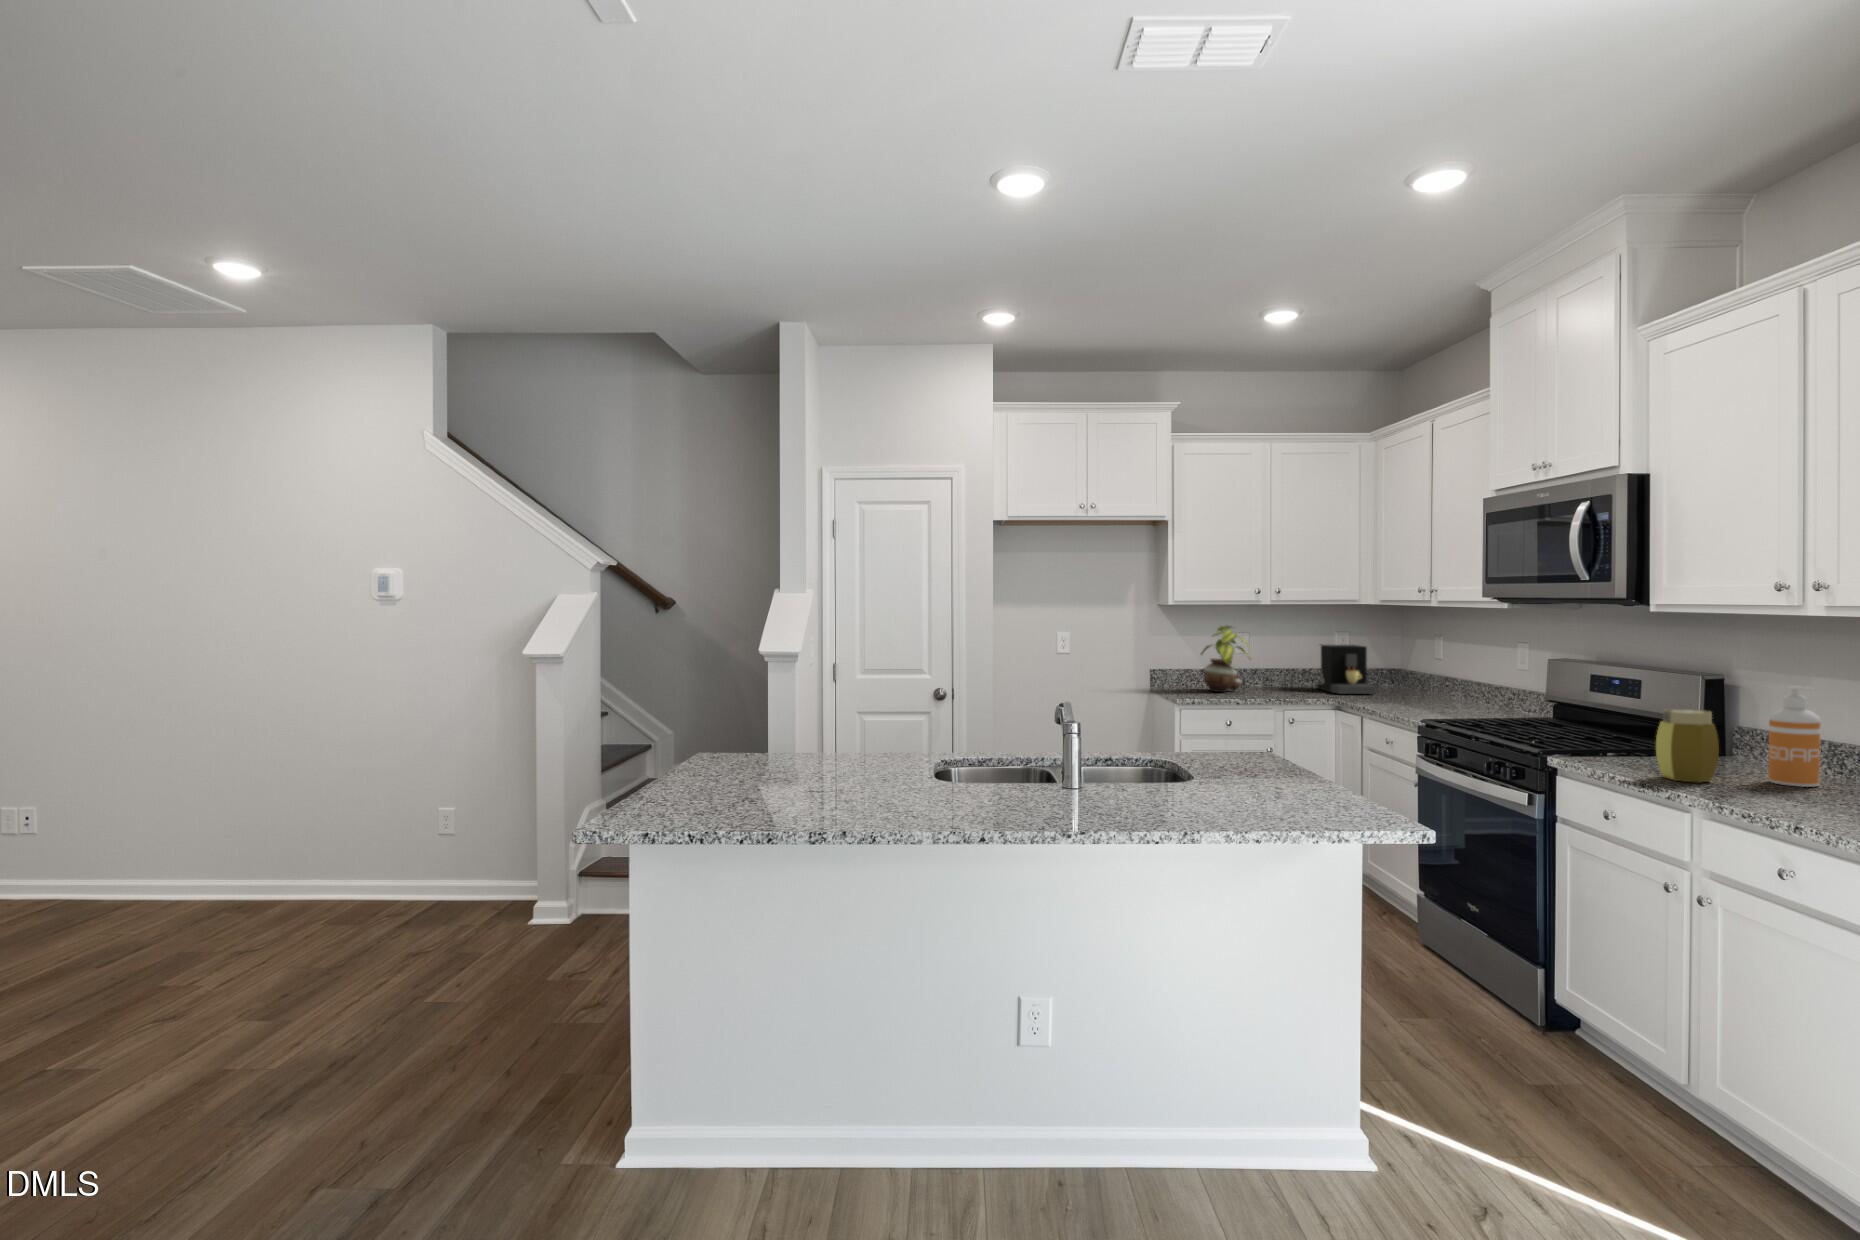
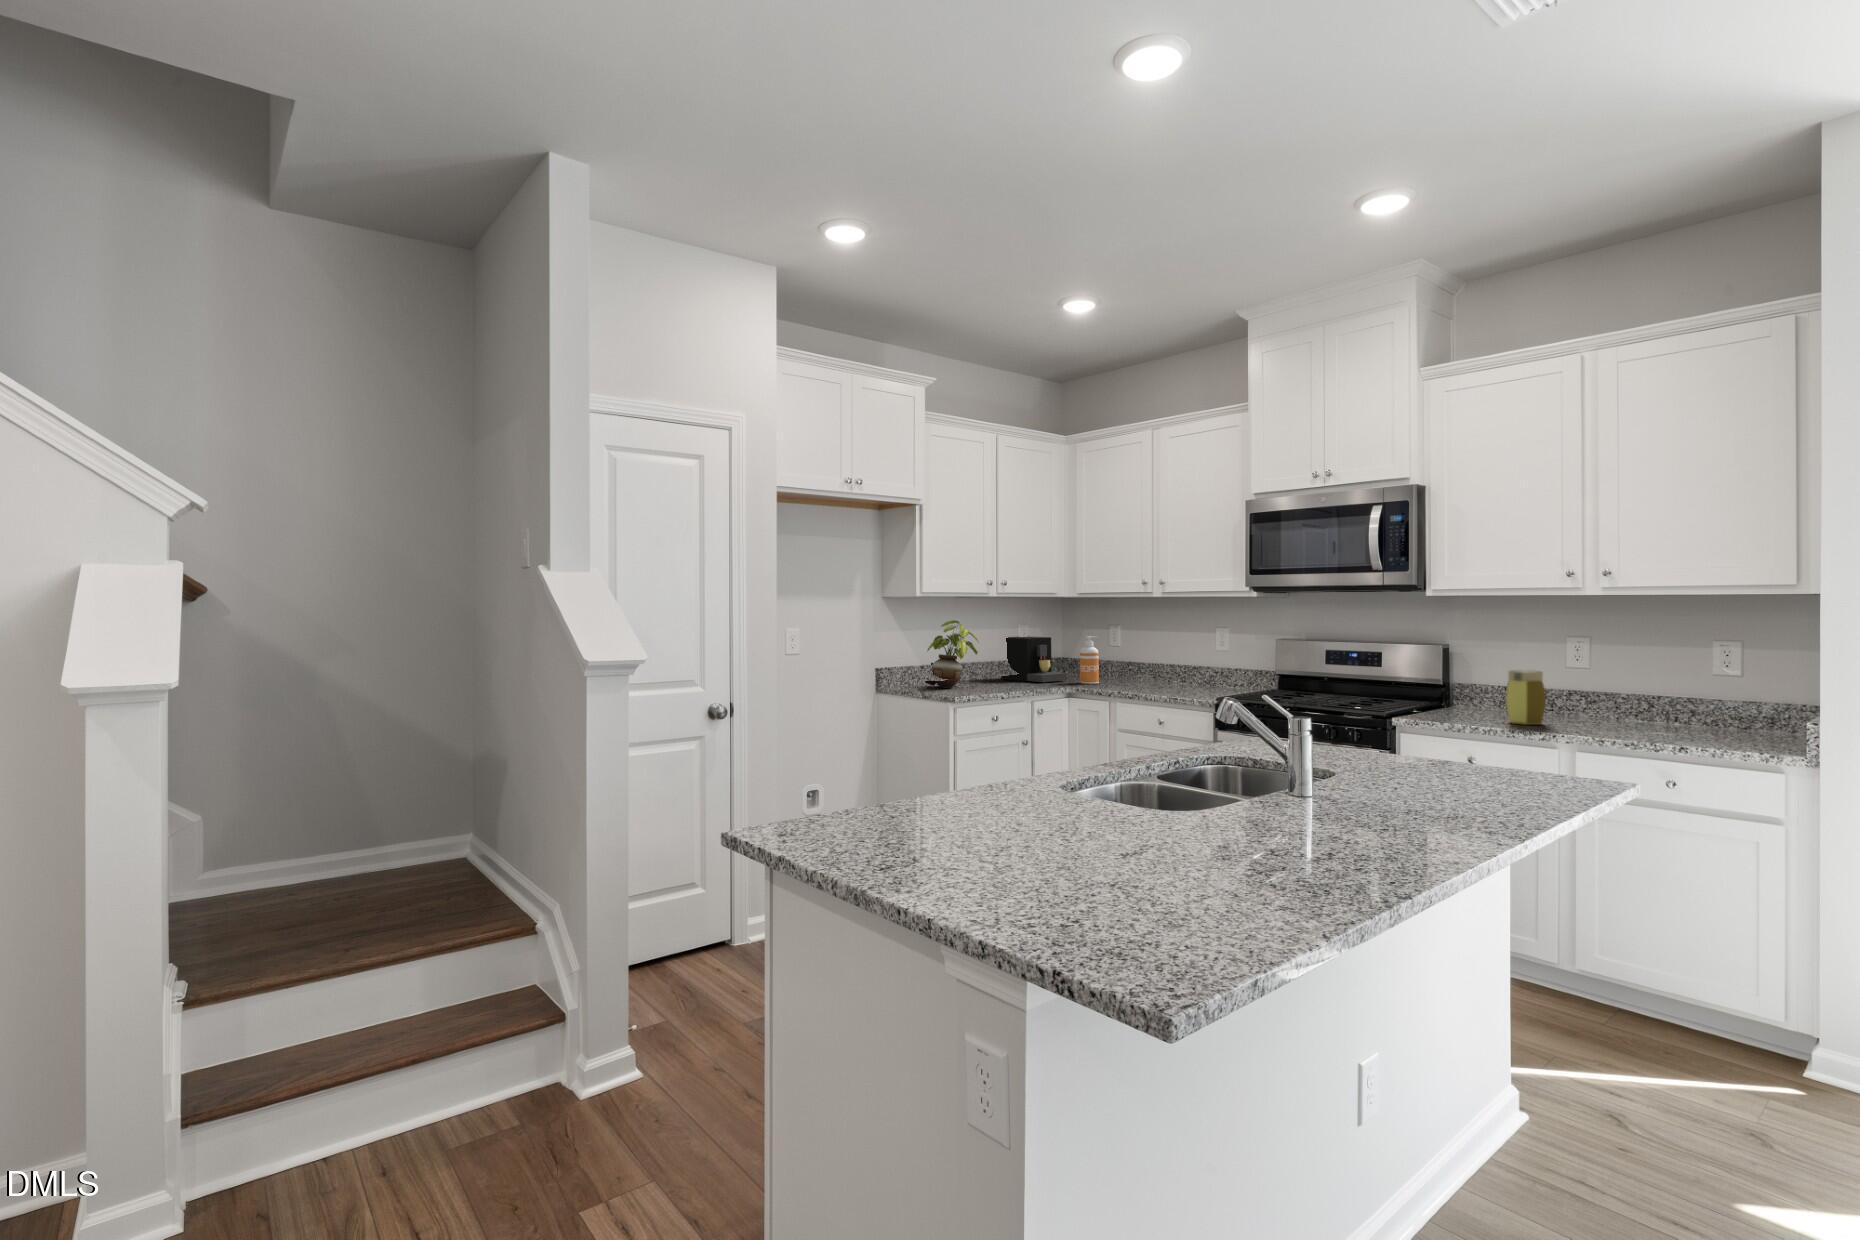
soap dispenser: present [1768,686,1821,787] -> present [1080,636,1099,684]

